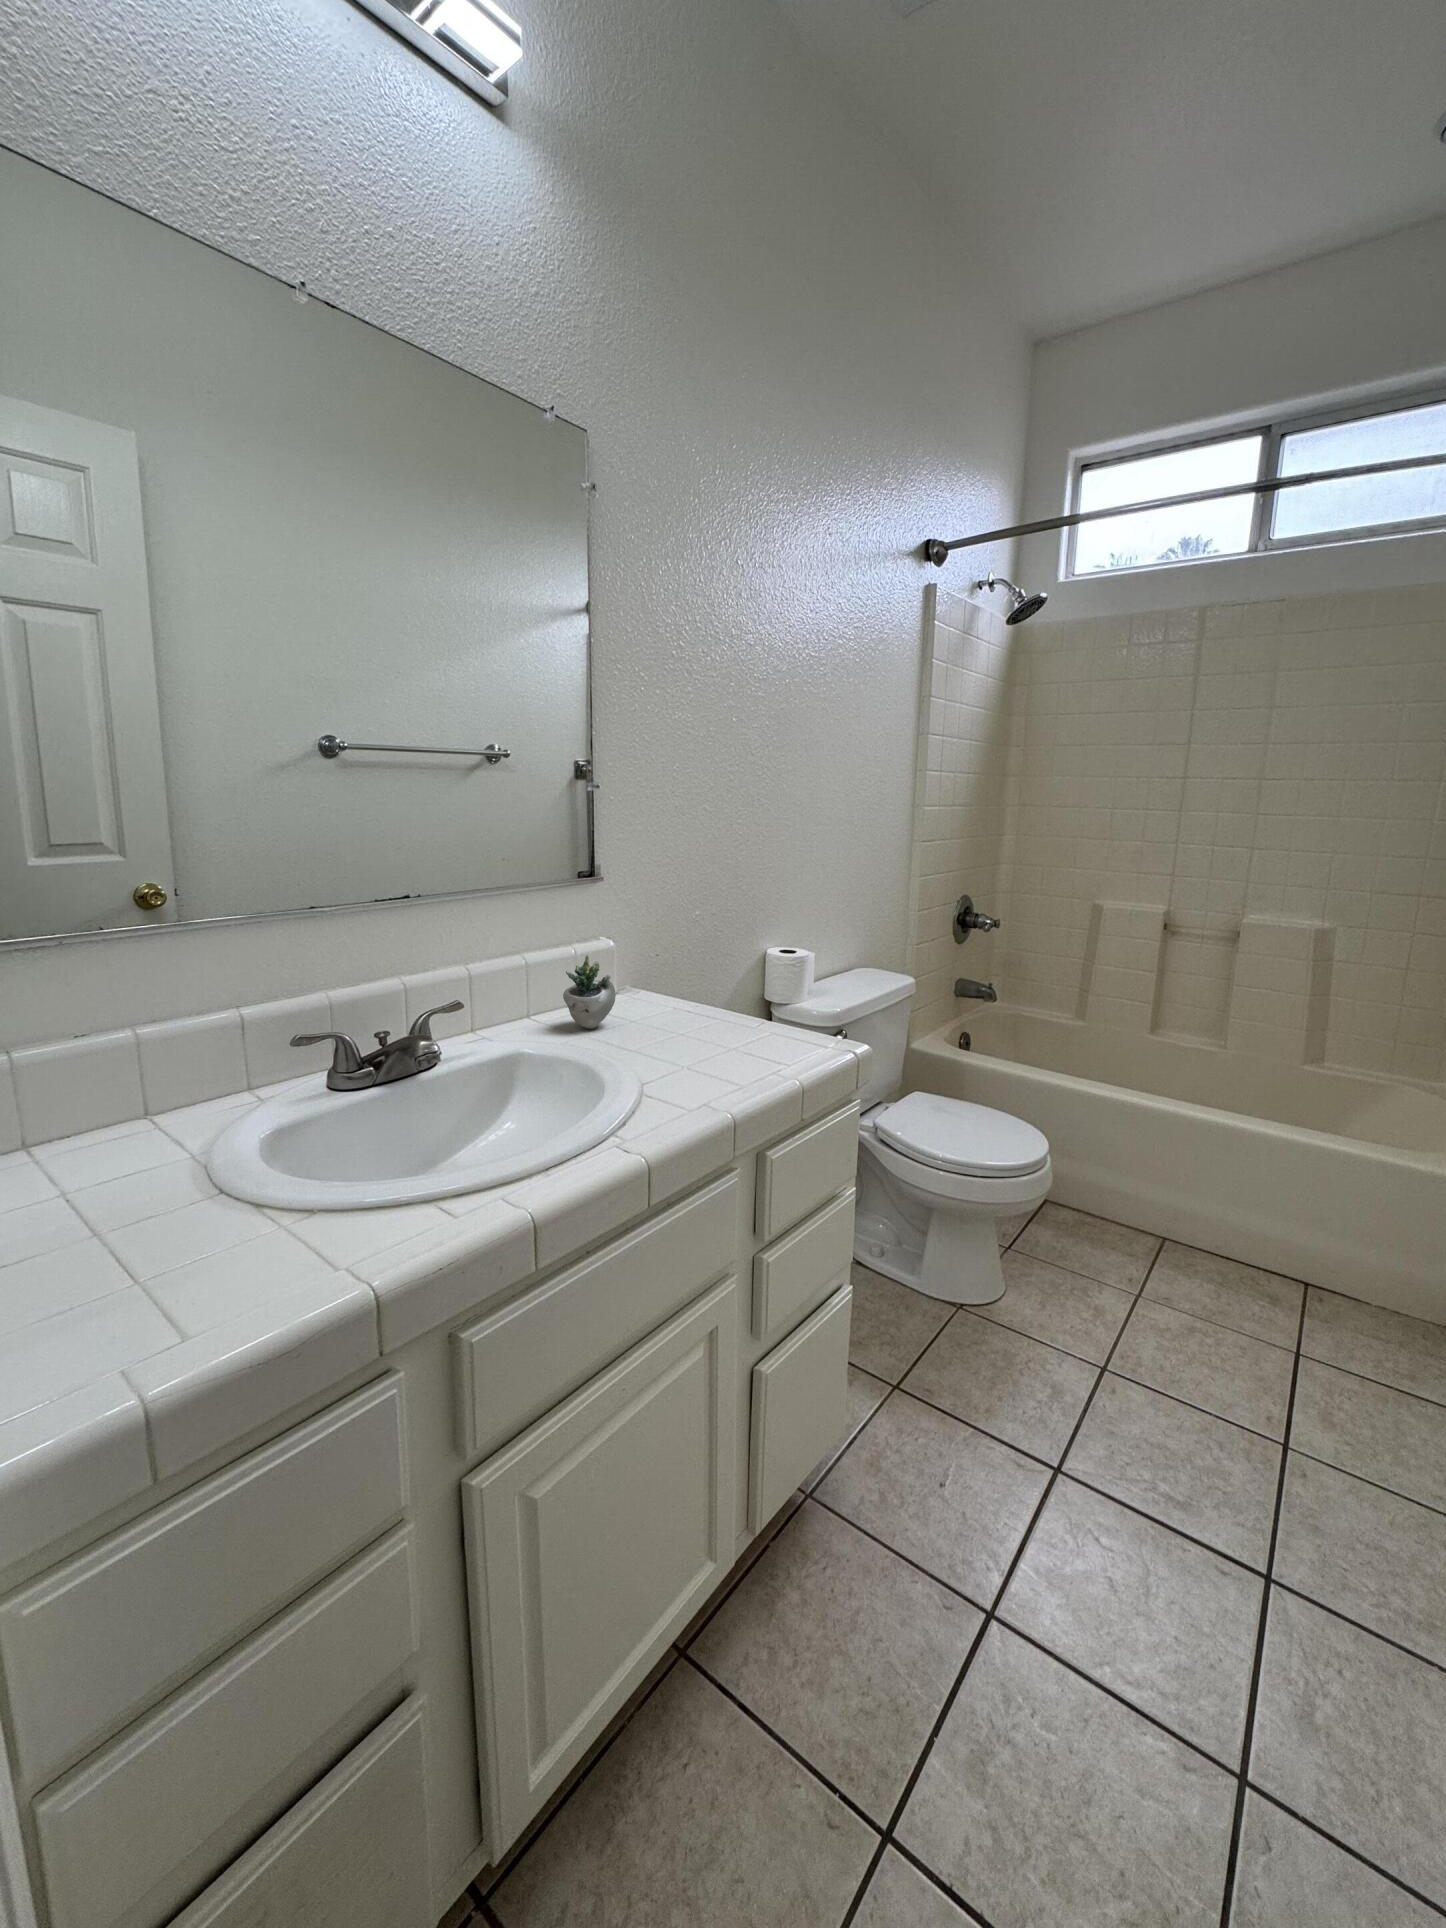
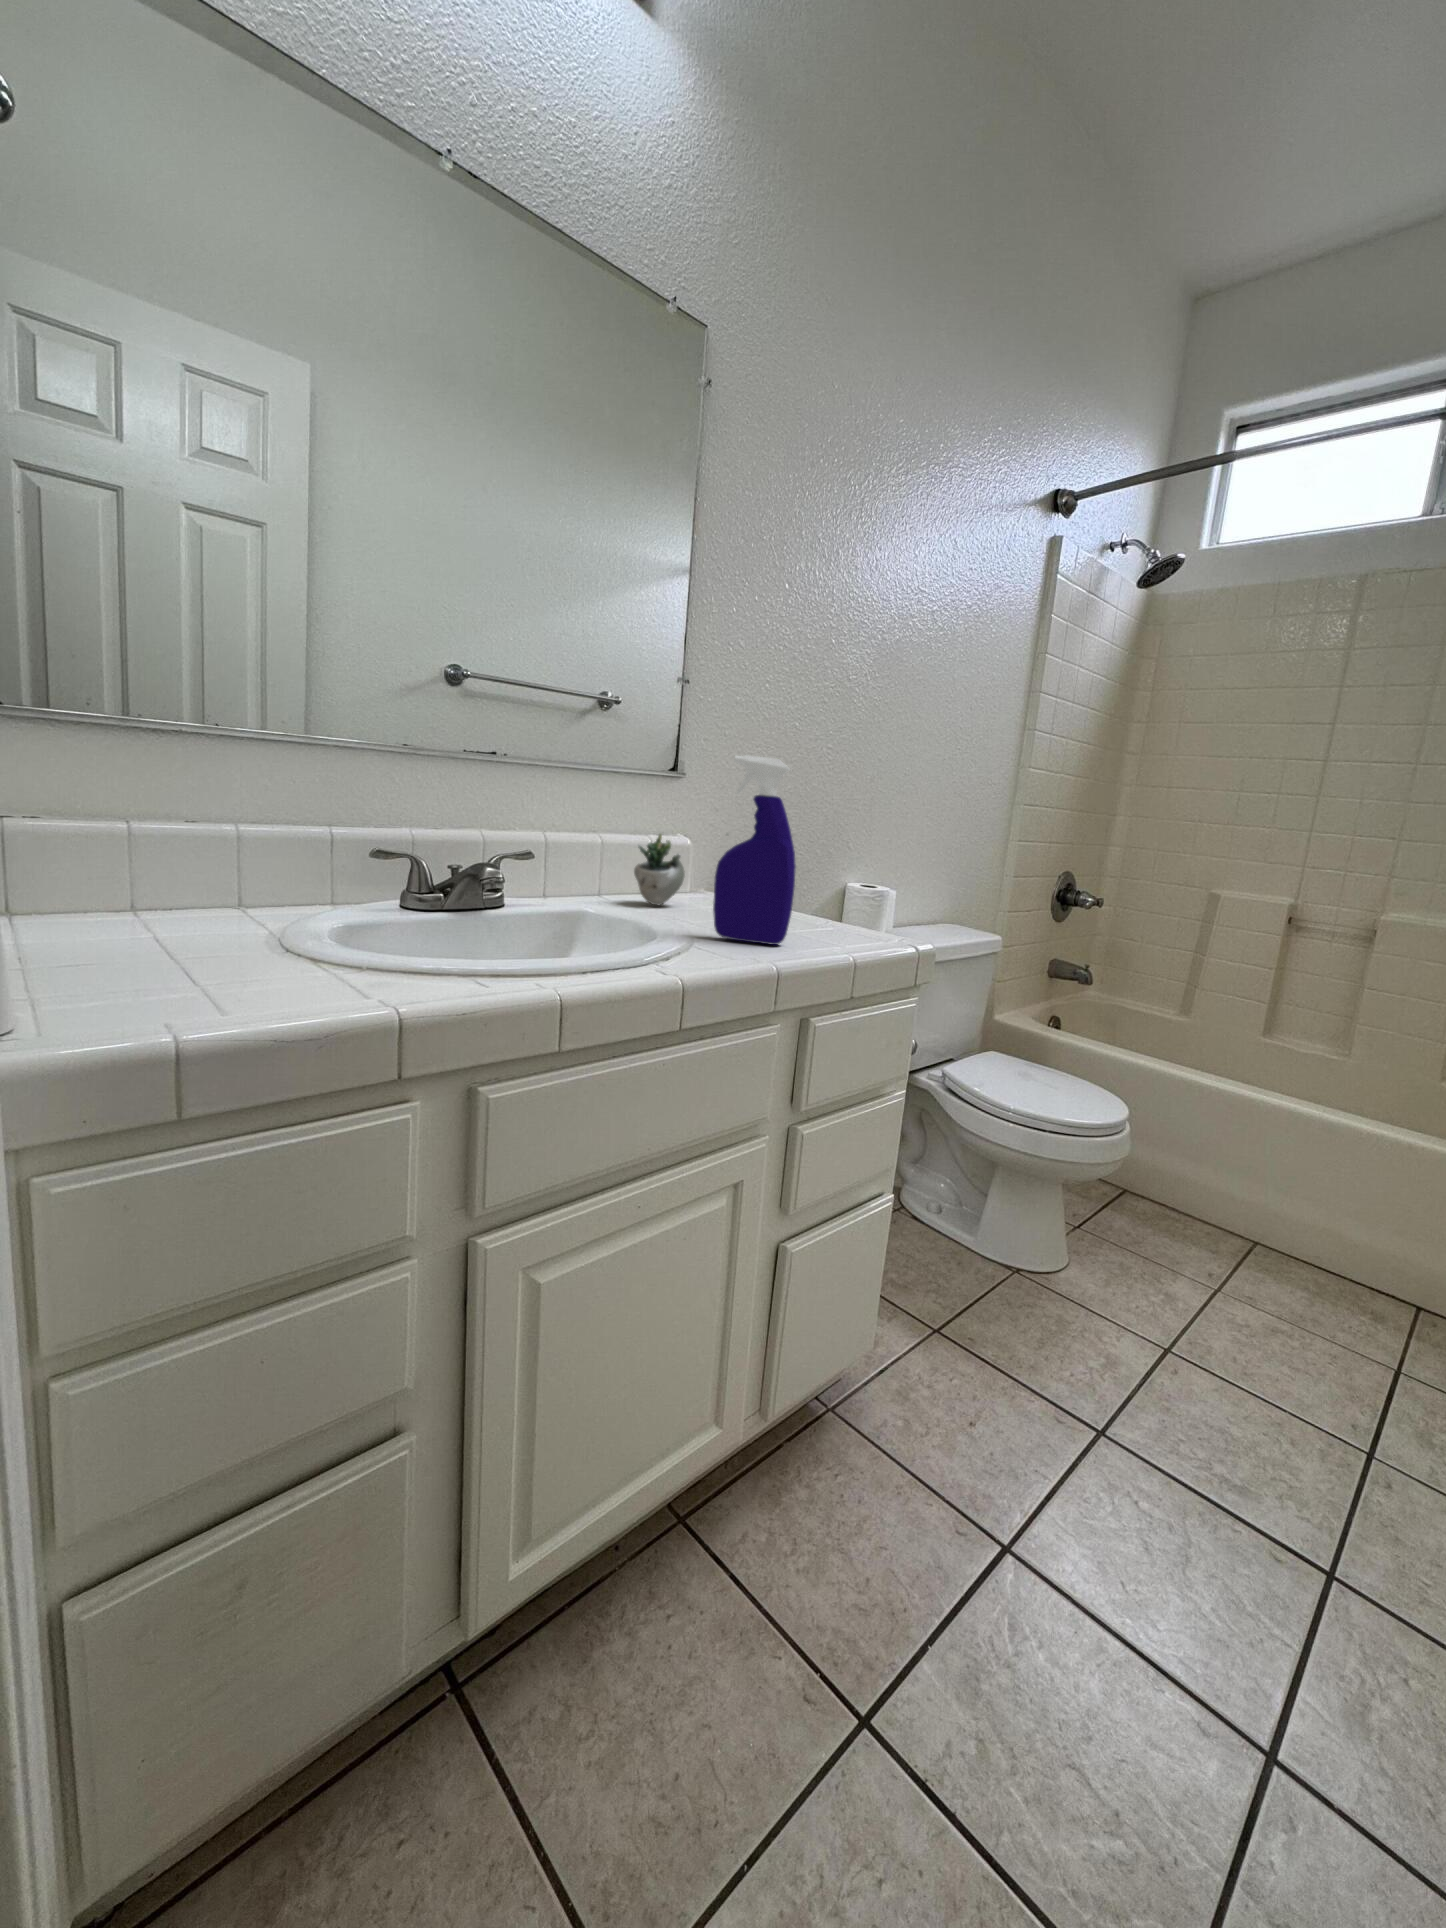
spray bottle: none [658,901,739,1083] -> present [713,755,796,945]

